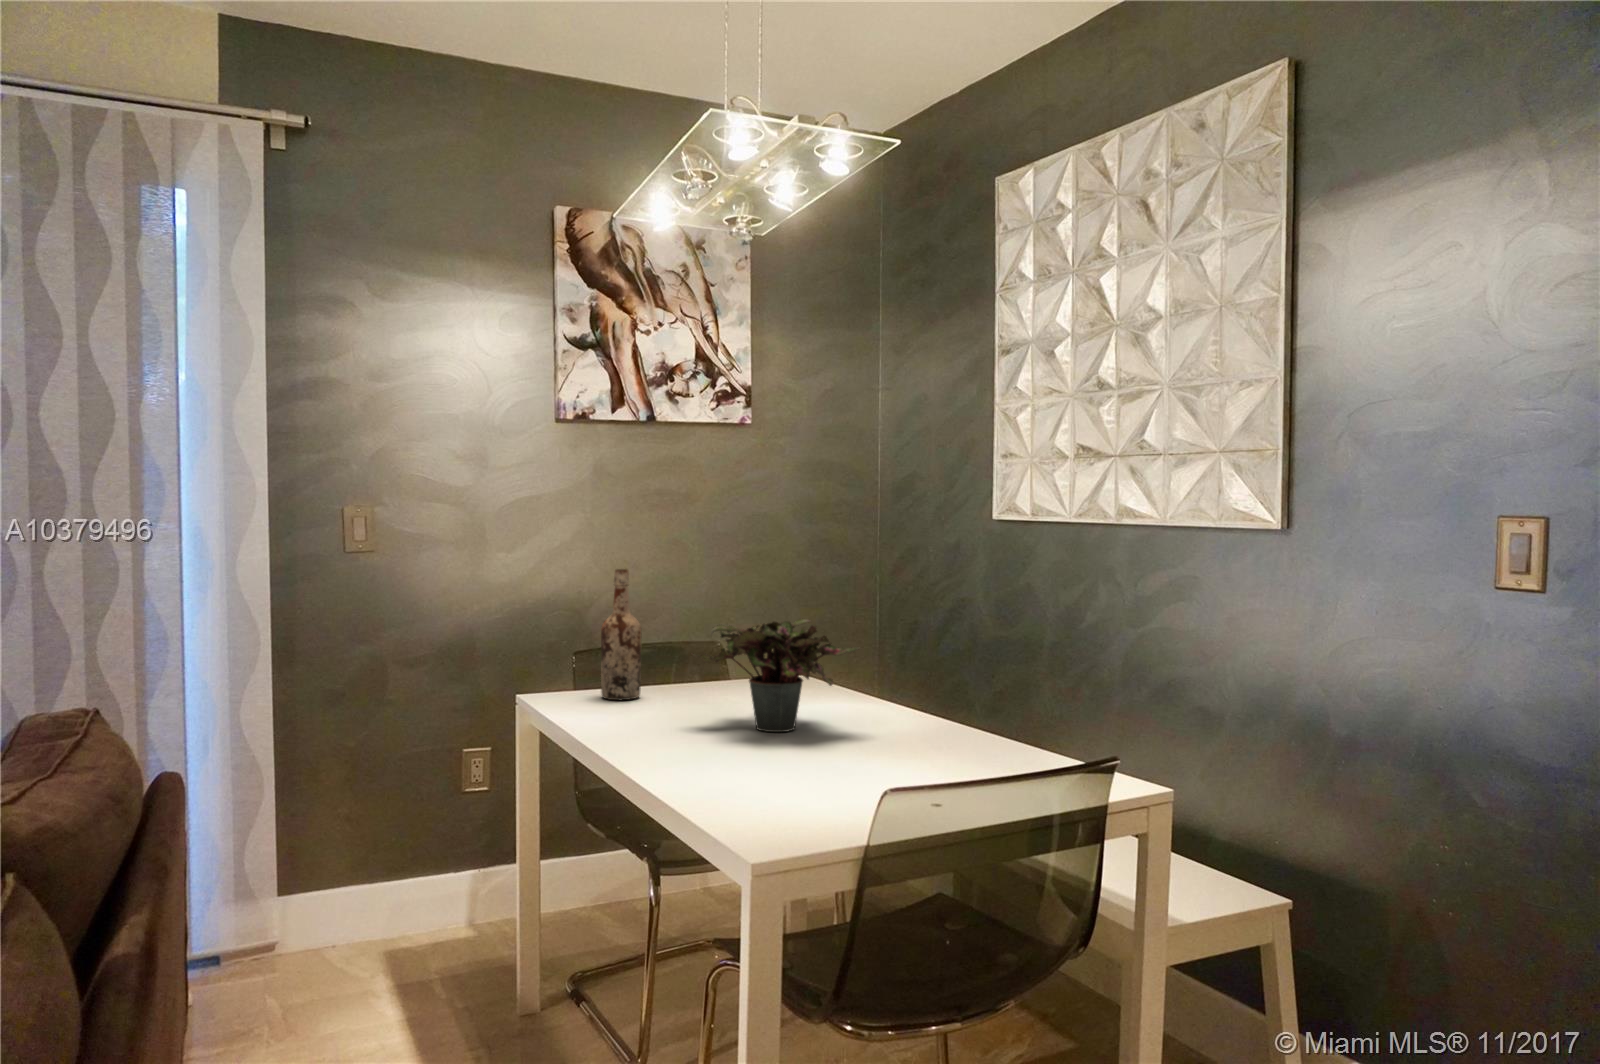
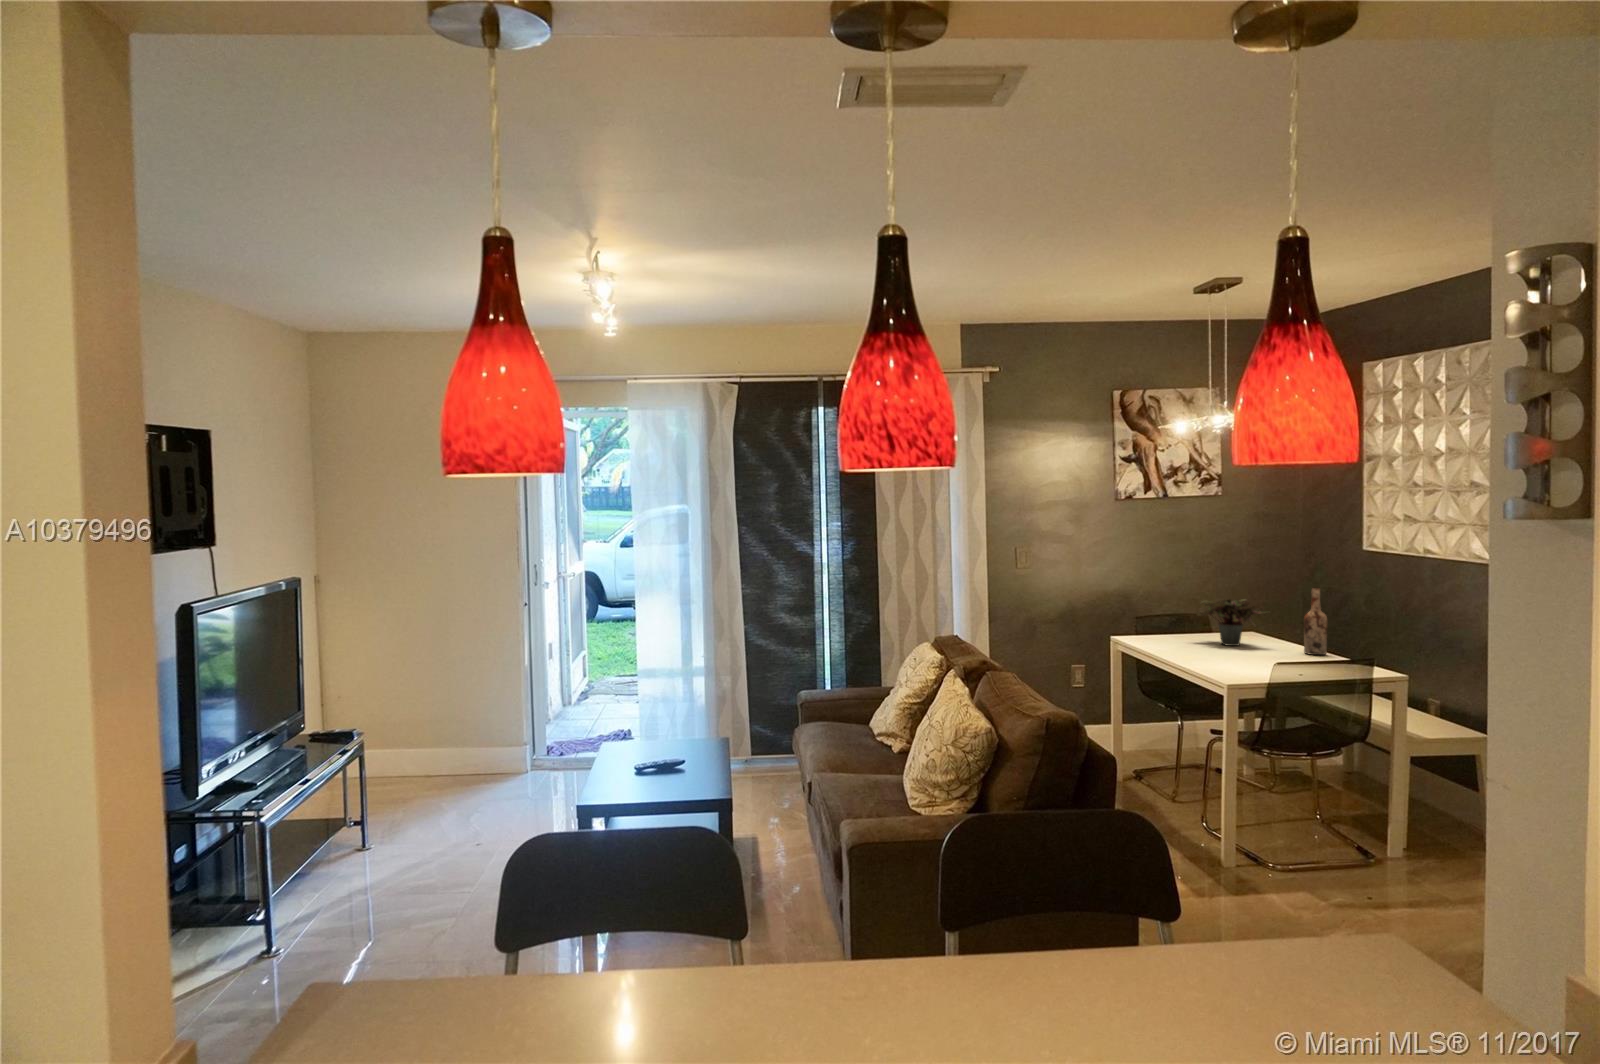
wine bottle: present [601,569,641,700] -> present [1304,587,1328,655]

